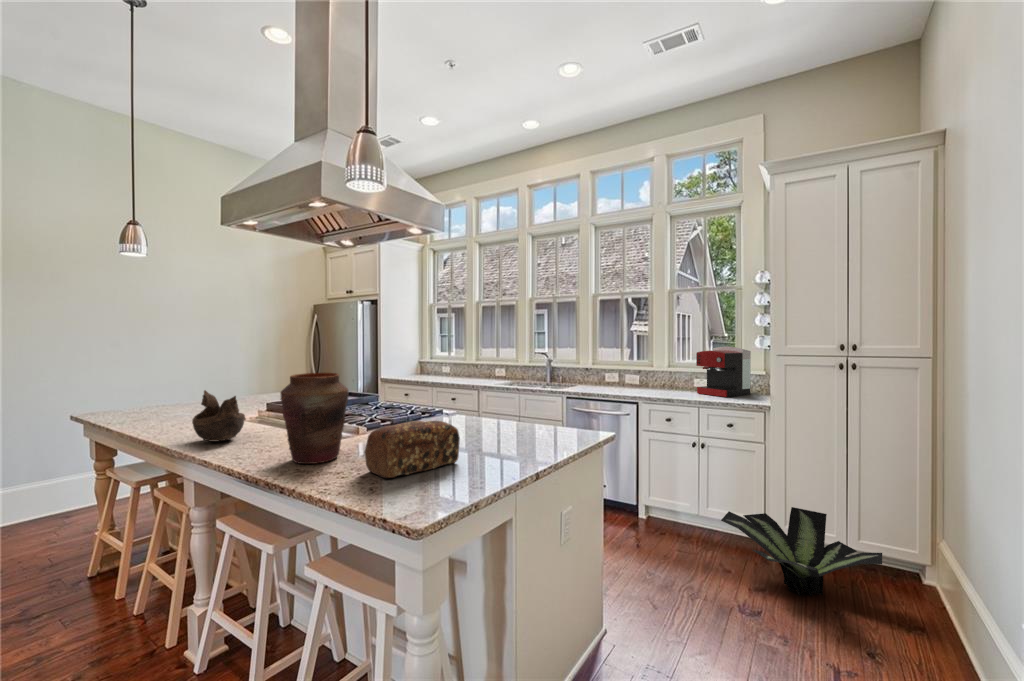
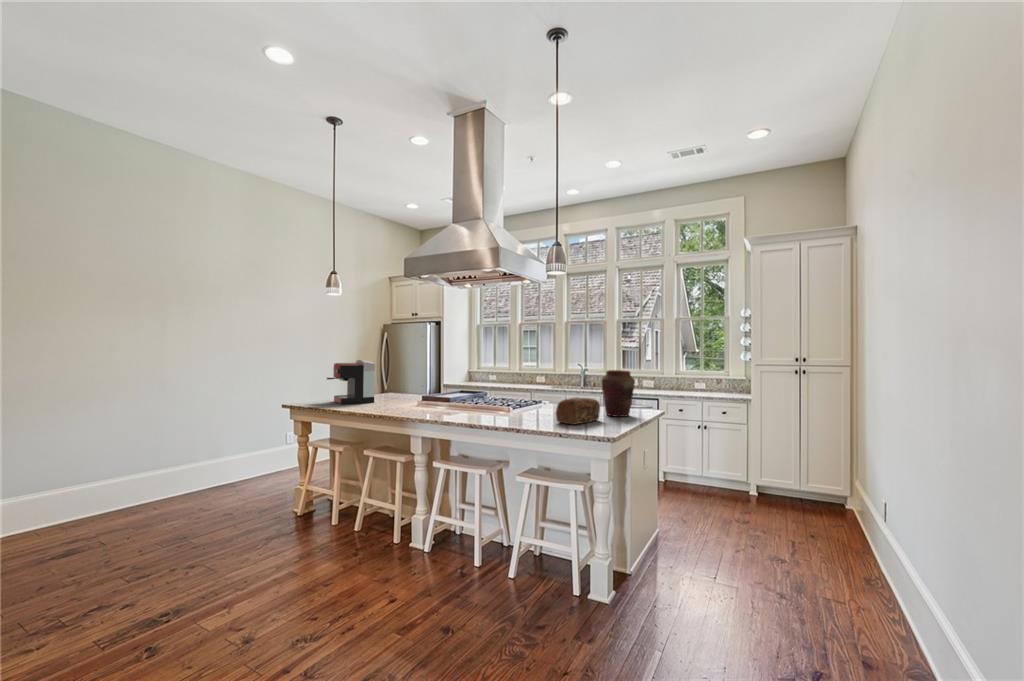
coffee maker: present [696,346,751,397] -> present [327,360,375,404]
vase: present [280,373,348,464] -> present [602,370,635,417]
decorative bowl: present [192,390,245,442] -> none [420,383,458,413]
potted plant: present [721,507,882,596] -> none [723,465,821,515]

